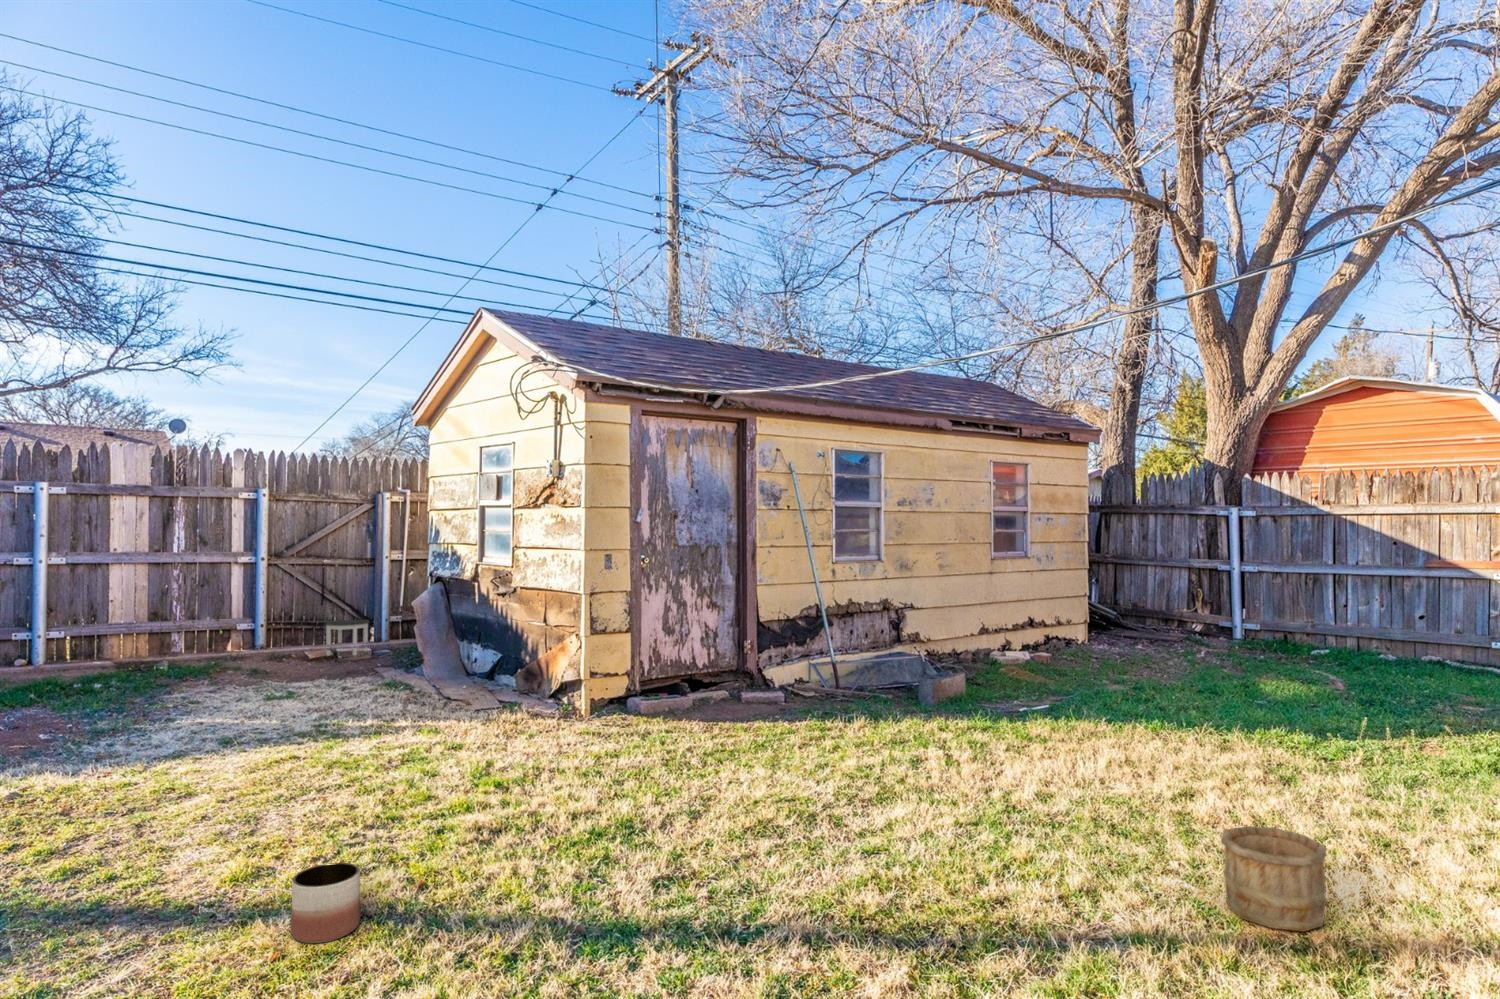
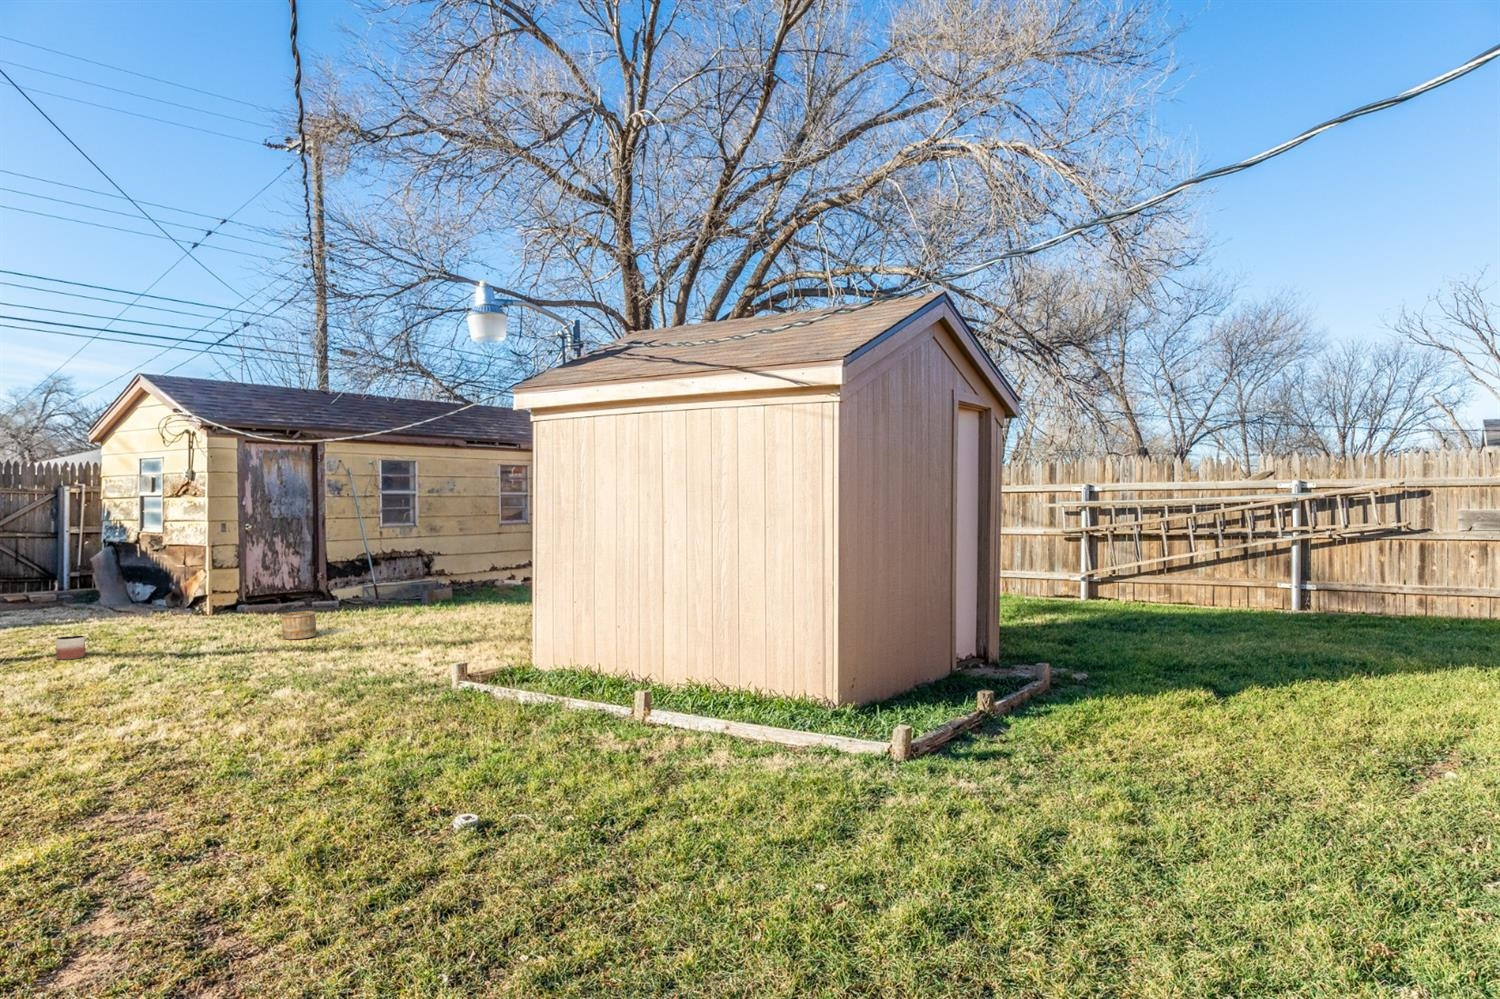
round table: present [325,620,370,656] -> none [18,575,55,600]
wooden bucket: present [1221,826,1327,931] -> present [281,611,316,640]

